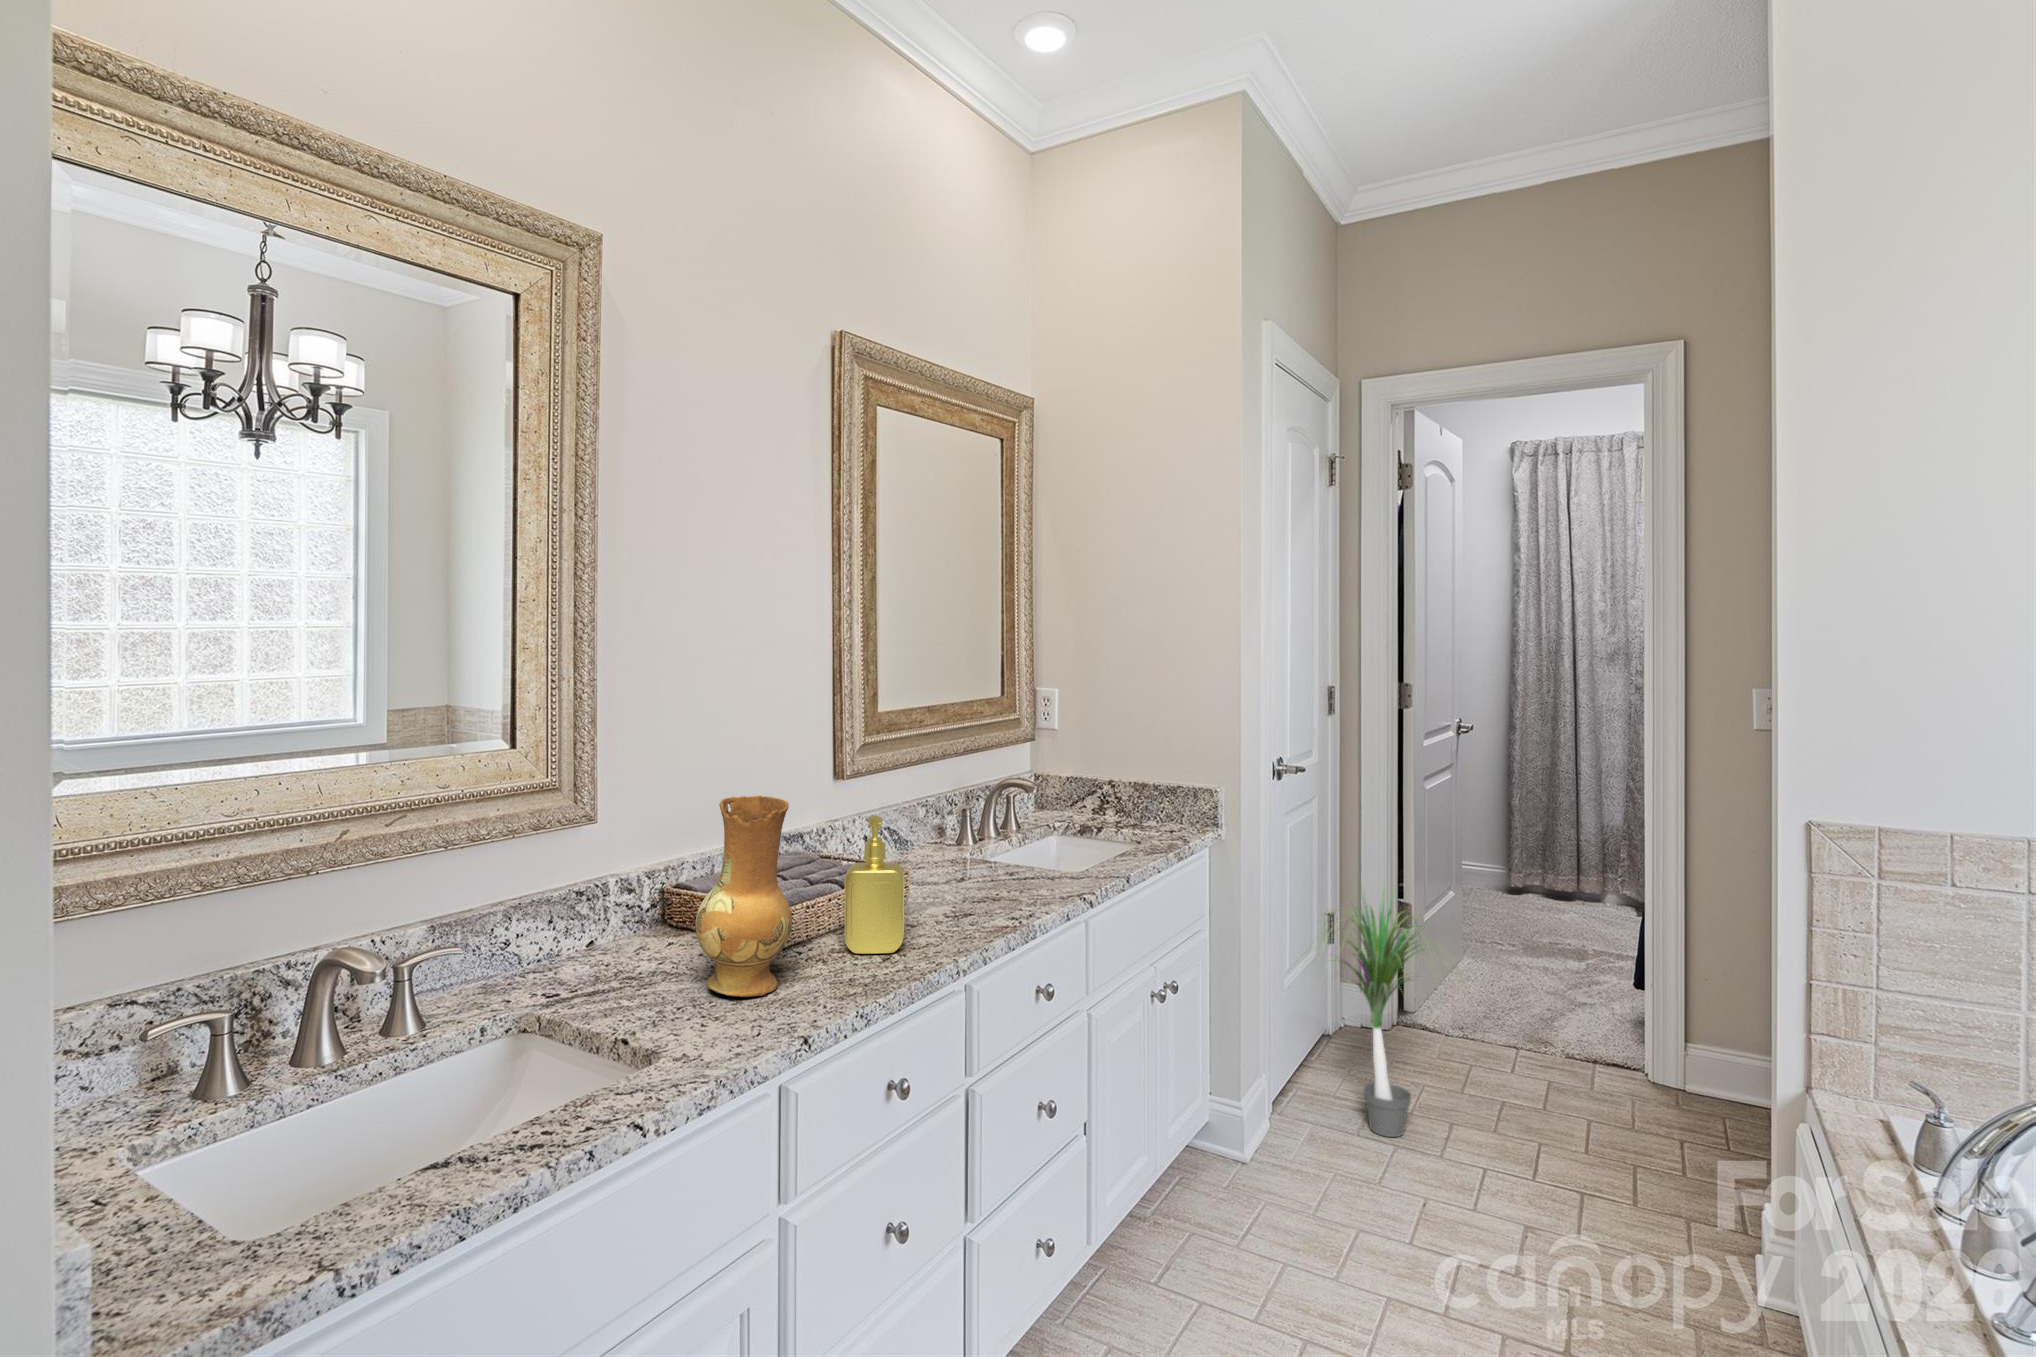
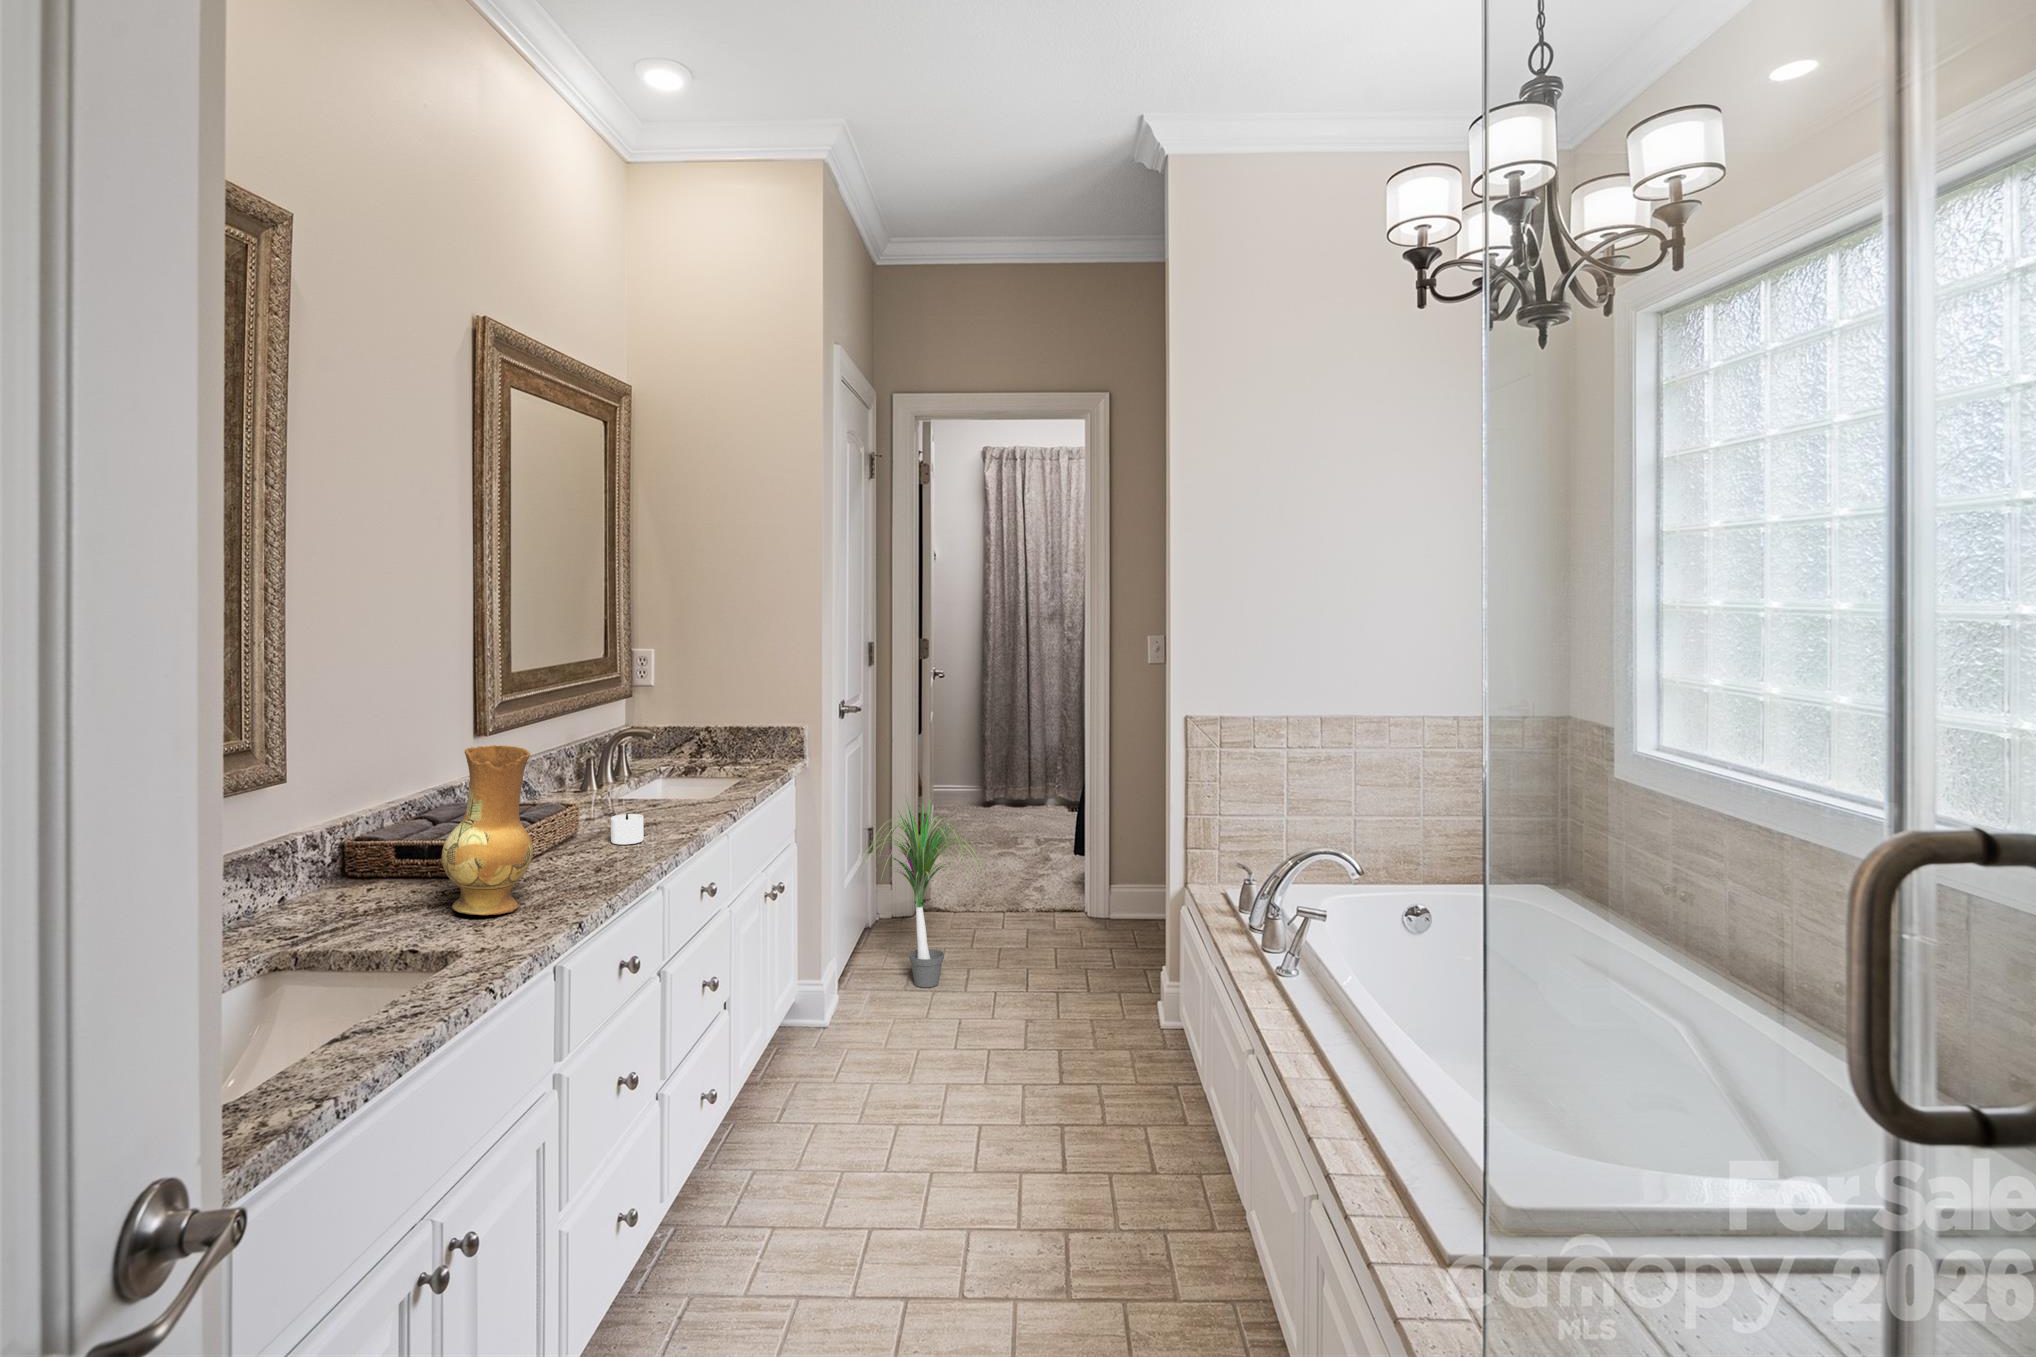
soap dispenser: present [845,816,904,954] -> none [551,759,609,875]
candle: none [934,882,987,920] -> present [611,814,644,844]

